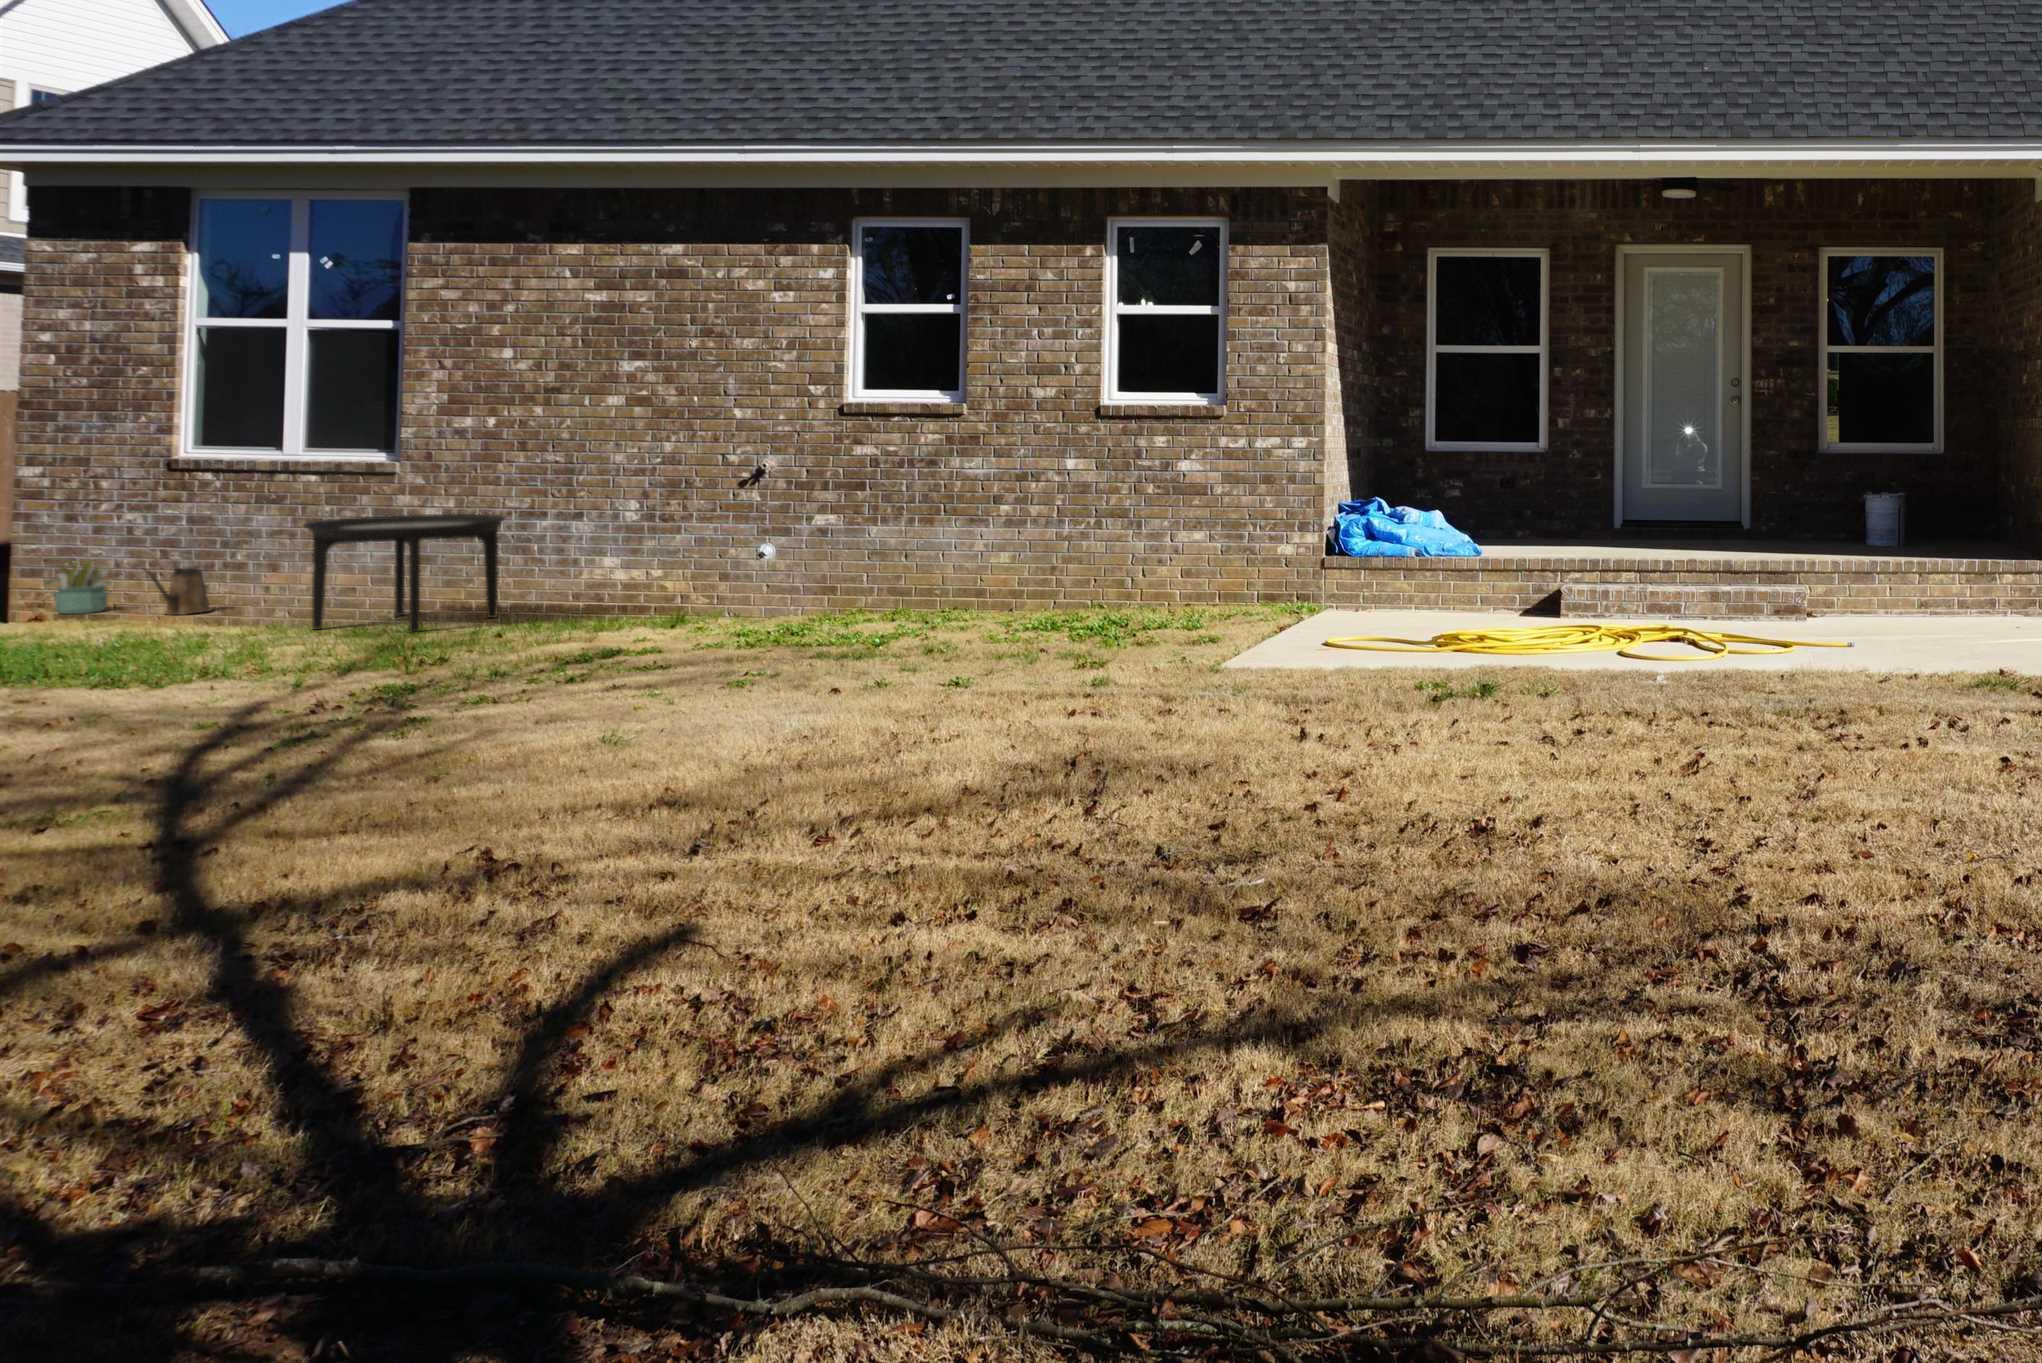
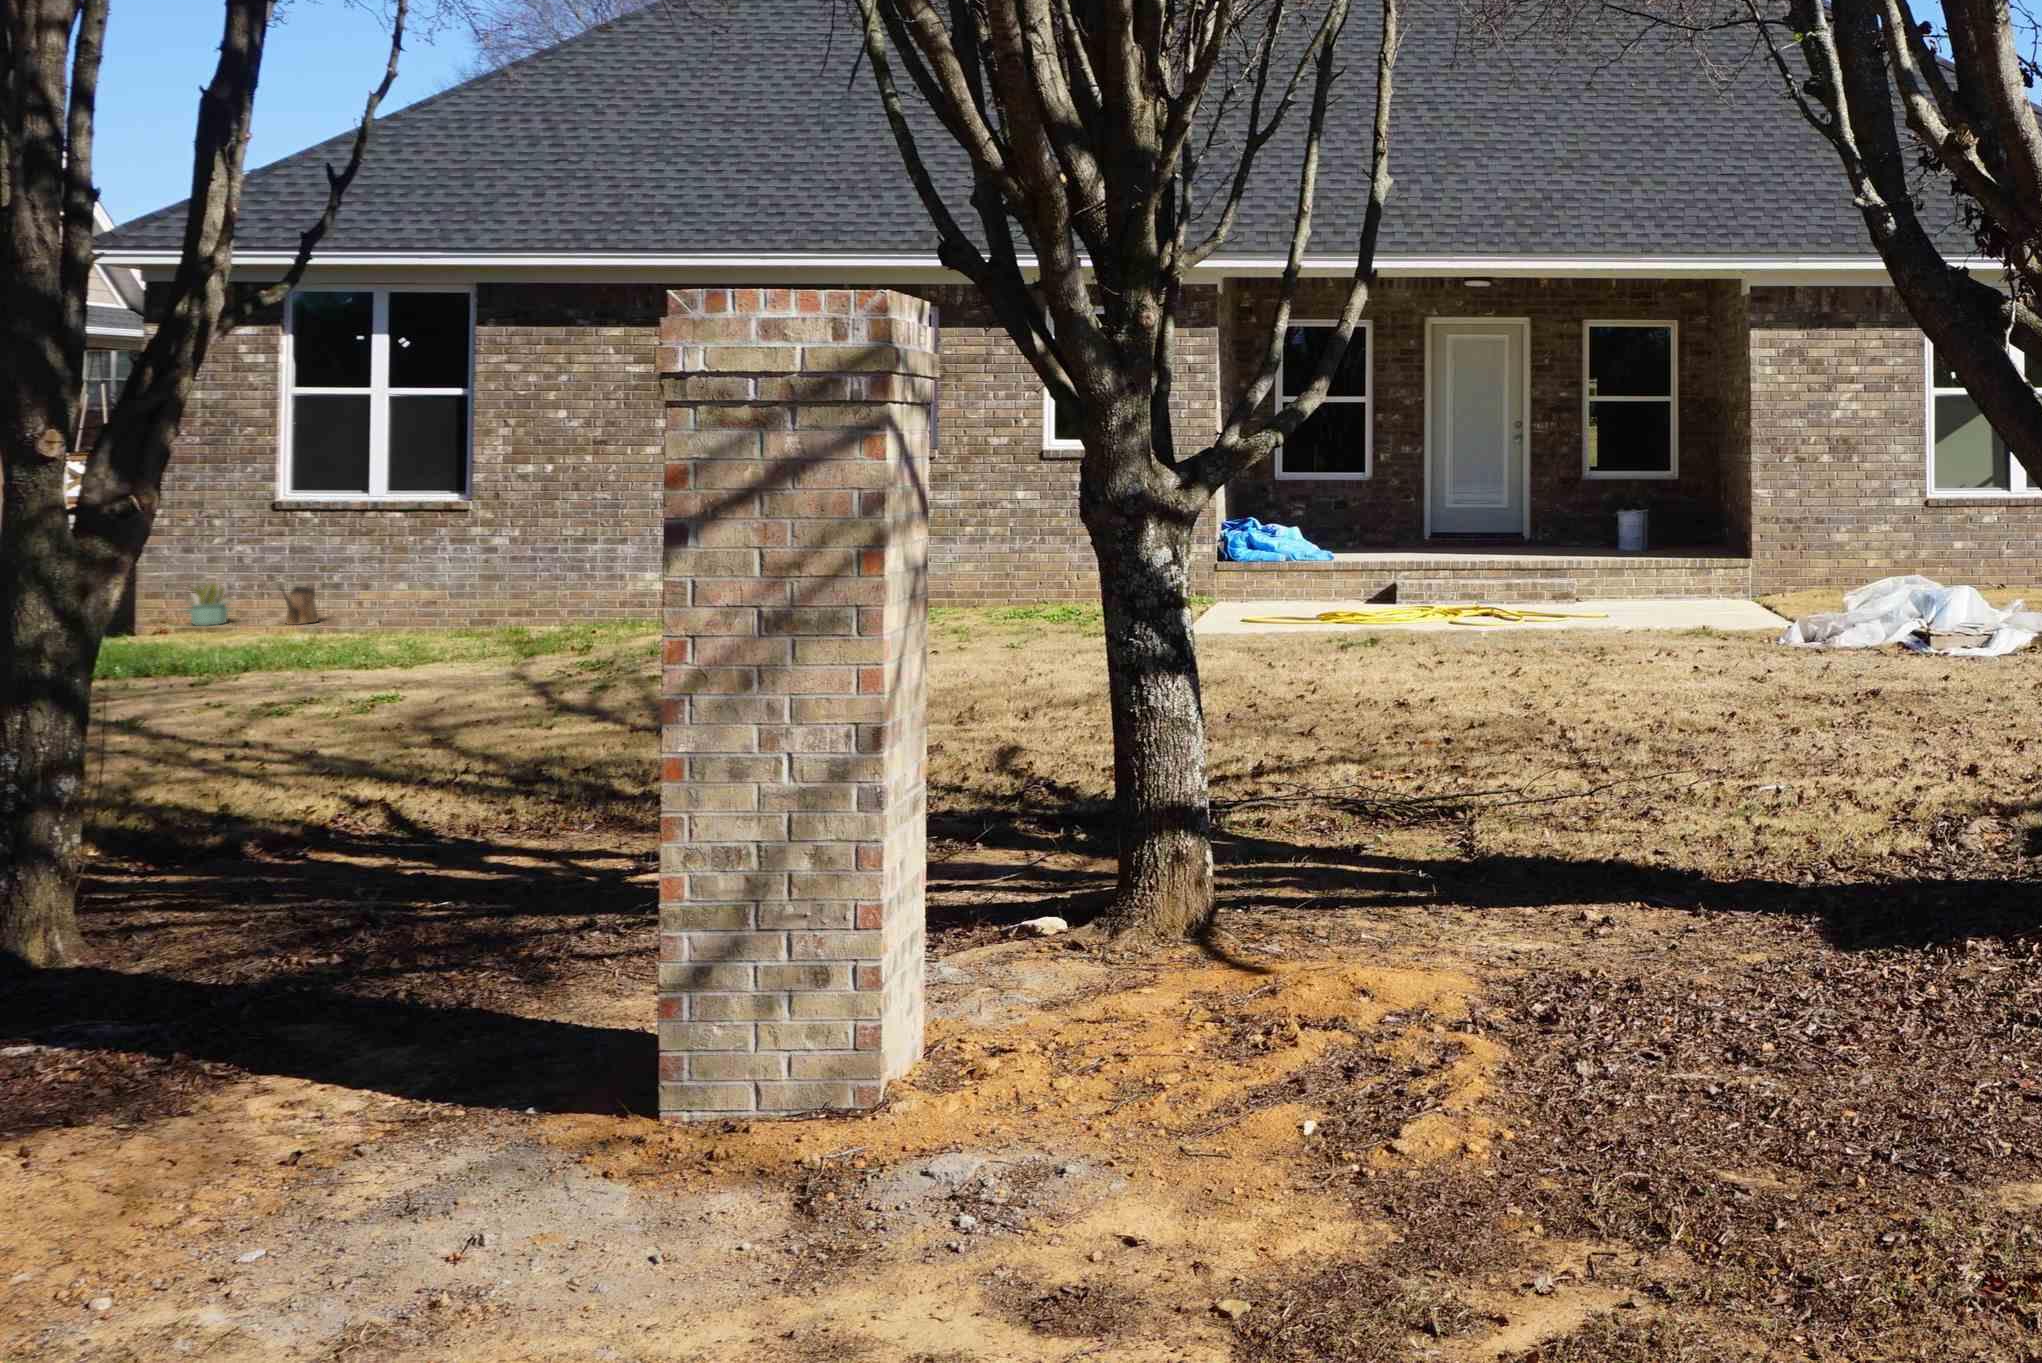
round table: present [305,514,505,632] -> none [430,541,580,632]

